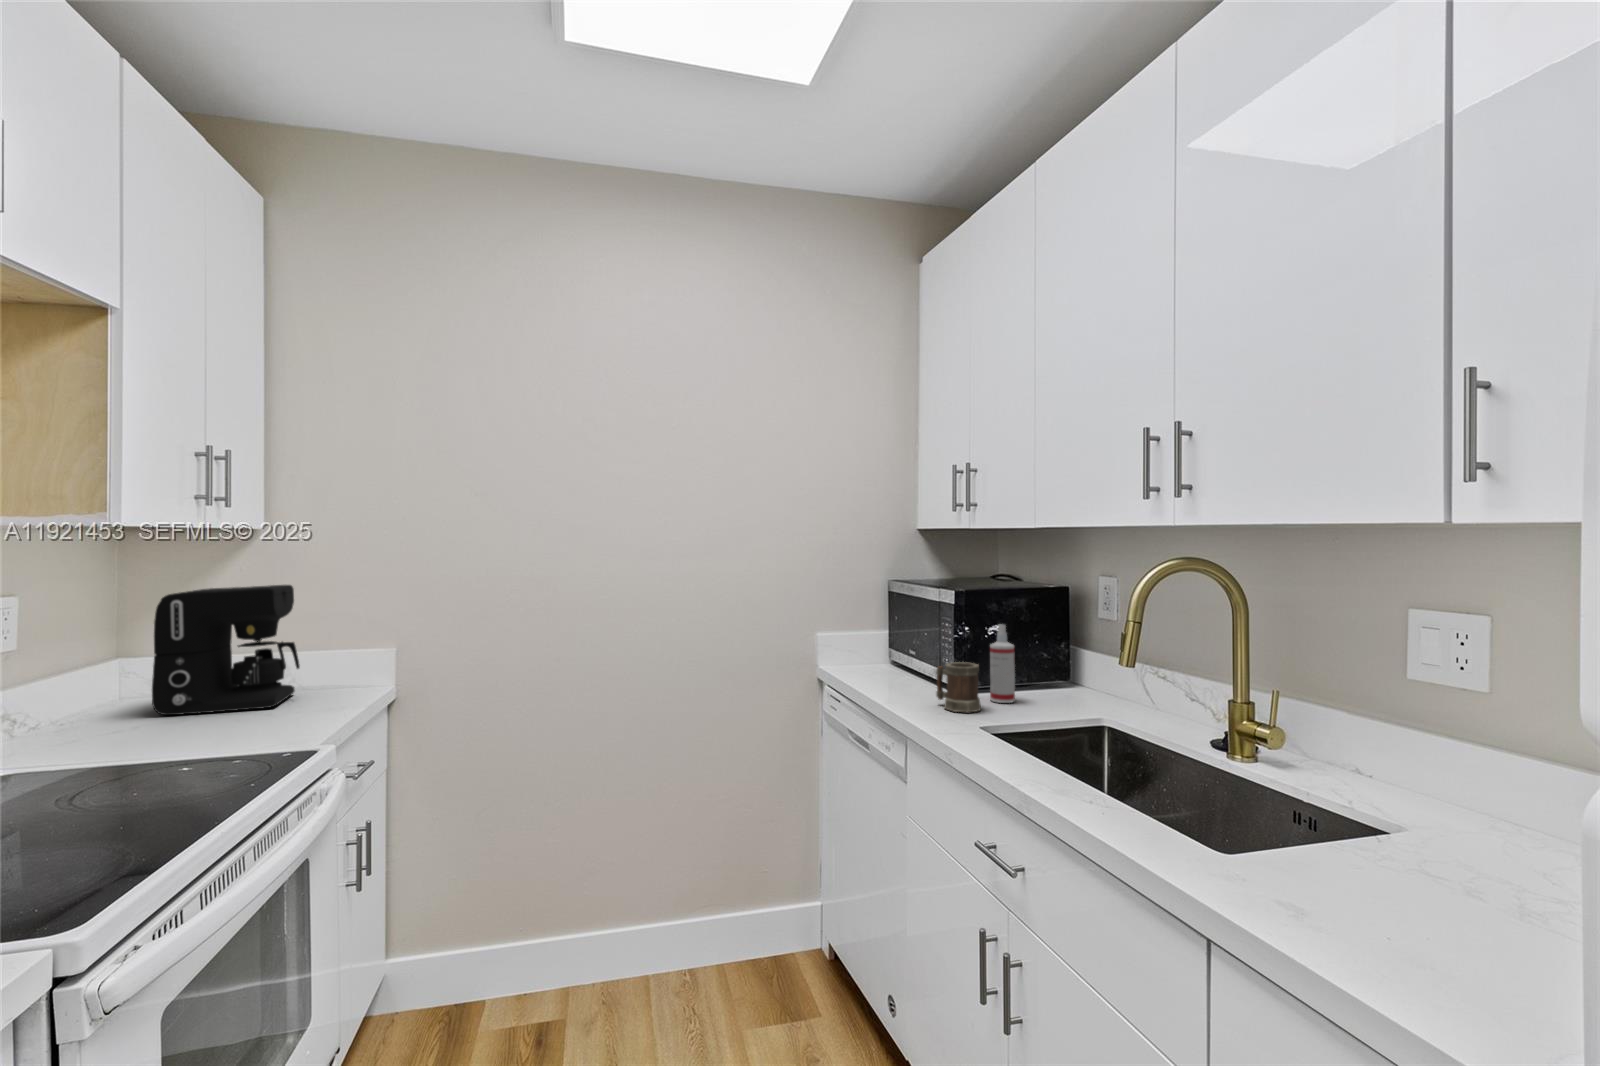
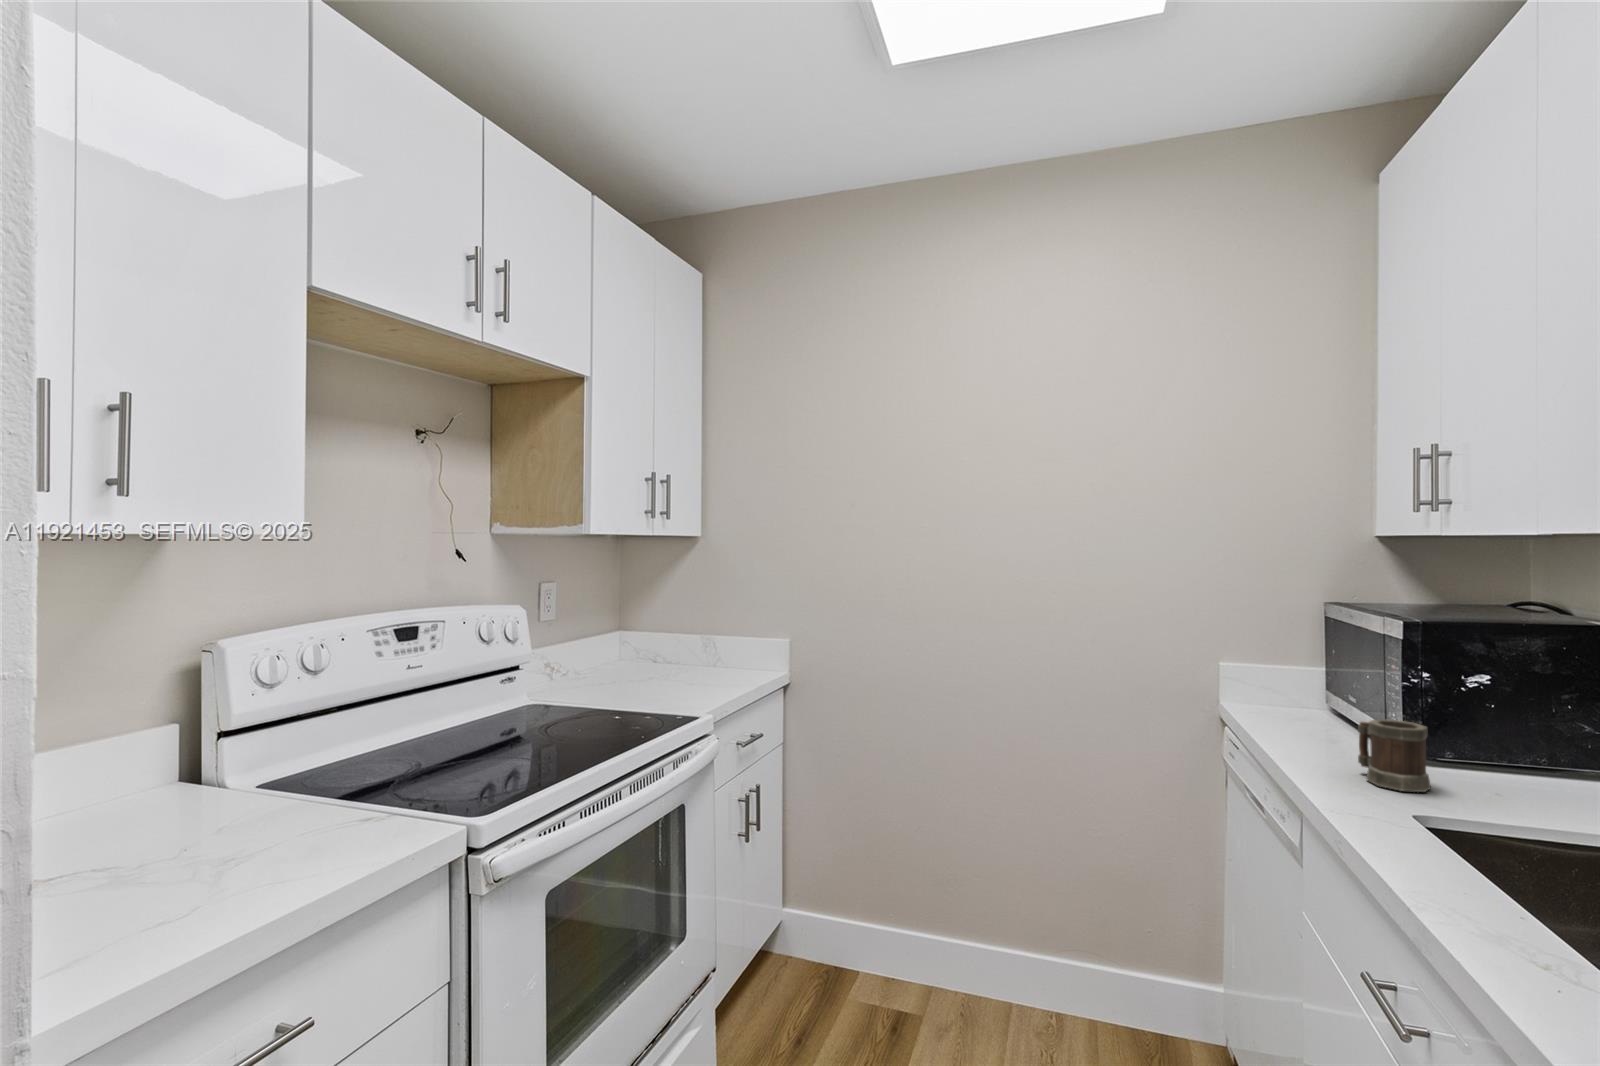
coffee maker: present [152,585,300,715] -> none [626,581,719,679]
spray bottle: present [990,624,1015,703] -> none [1457,674,1504,789]

